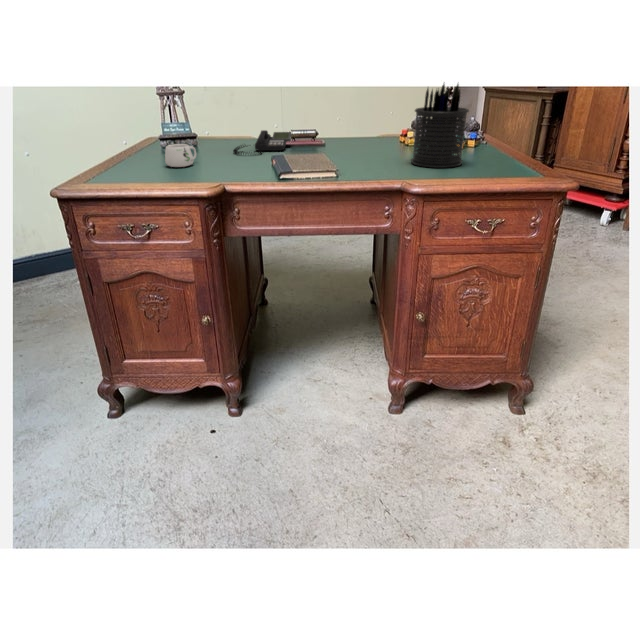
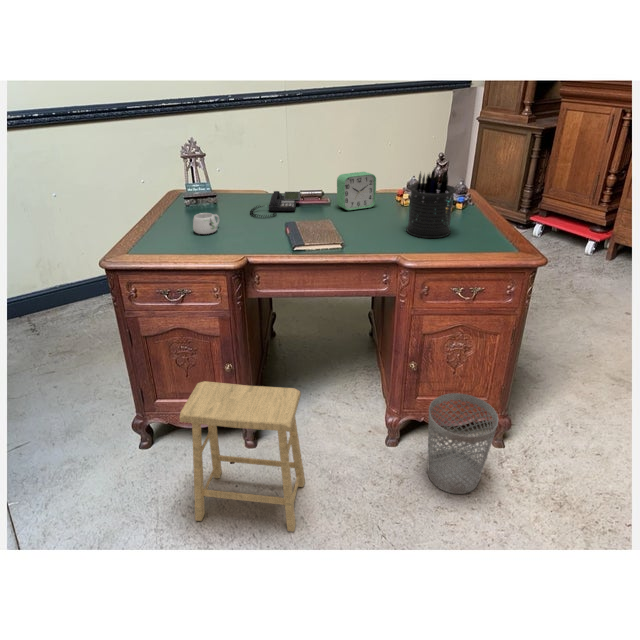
alarm clock: none [332,106,376,150] -> present [337,172,376,210]
footstool: none [140,330,296,508] -> present [180,381,305,532]
wastebasket: none [438,348,522,465] -> present [428,393,498,494]

